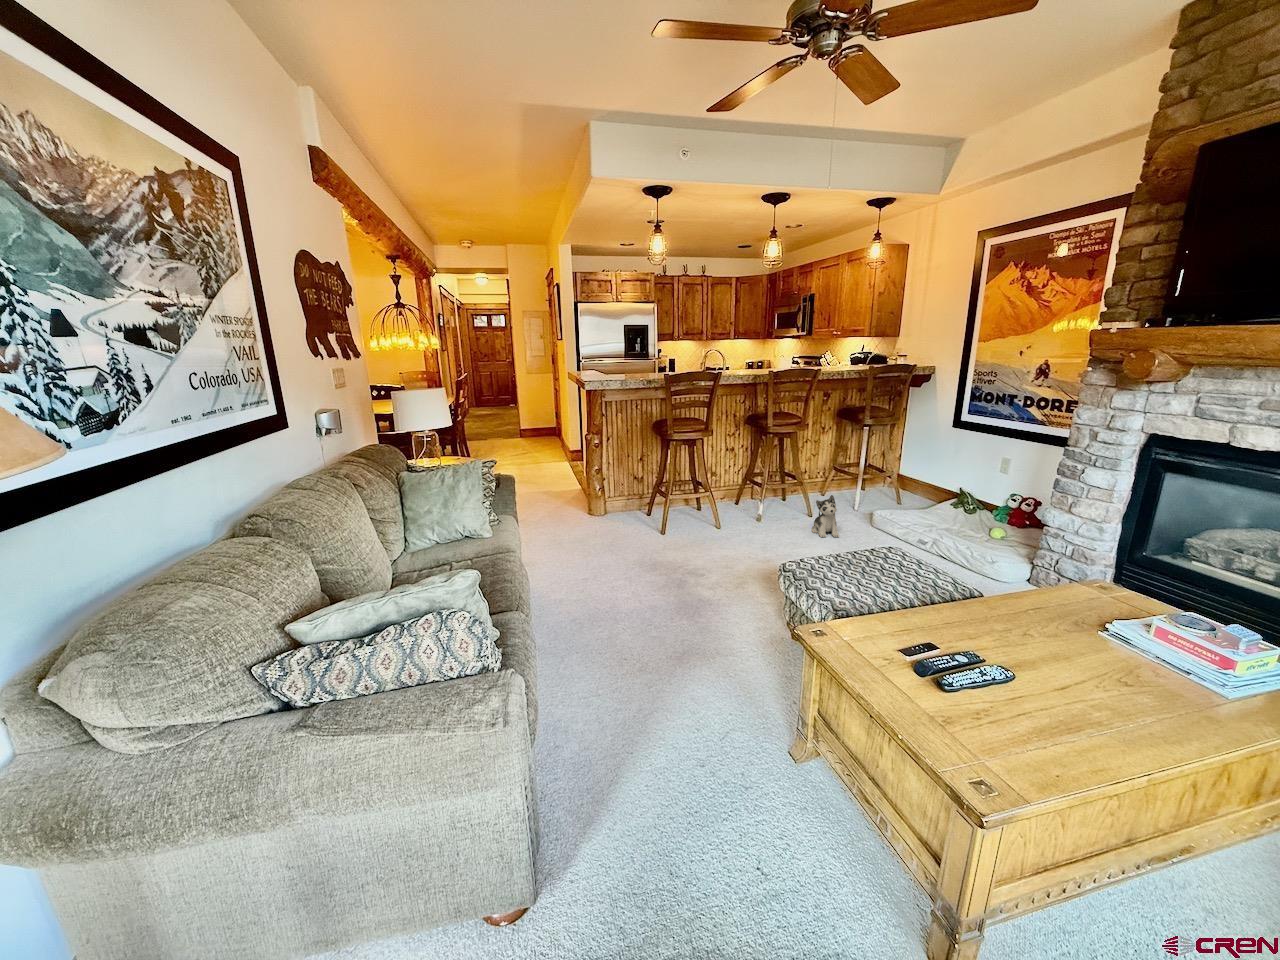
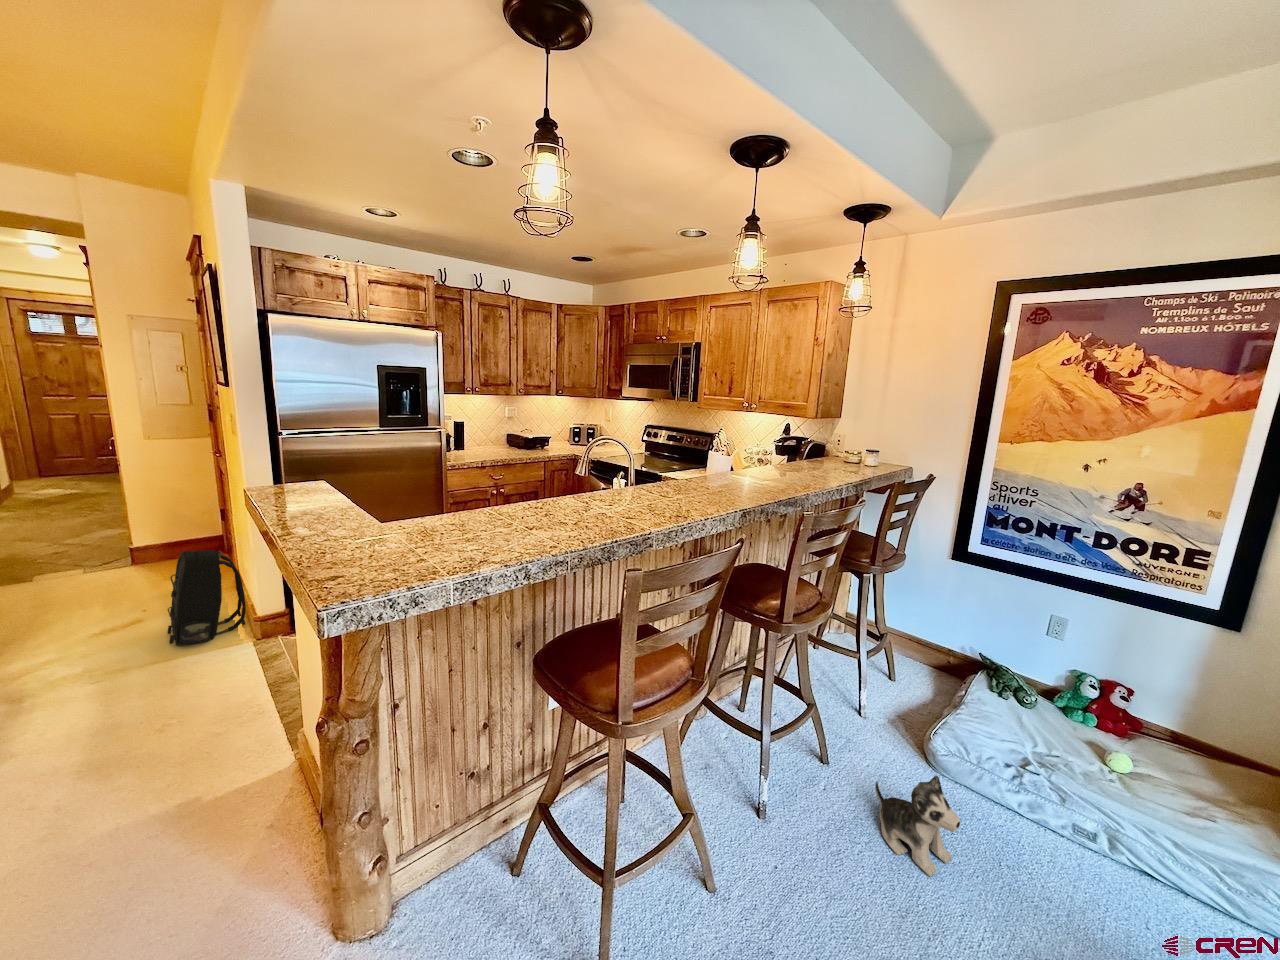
backpack: none [538,418,565,459] -> present [167,550,246,645]

